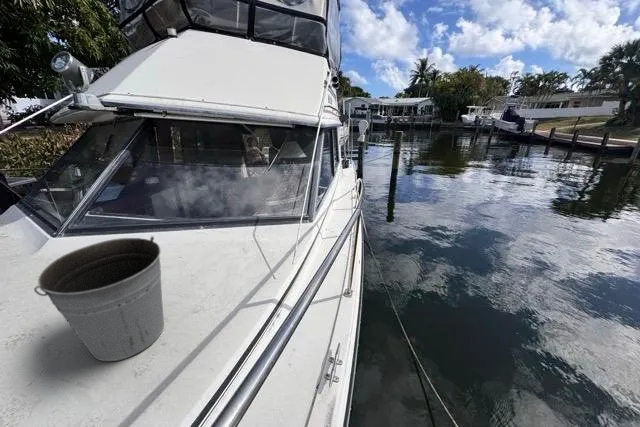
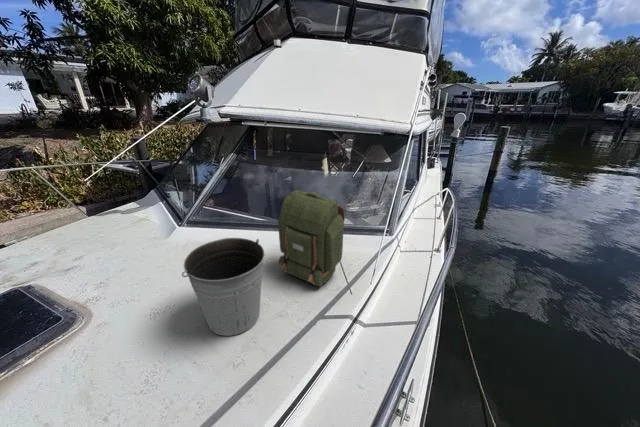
backpack: none [181,178,260,283] -> present [278,190,345,287]

